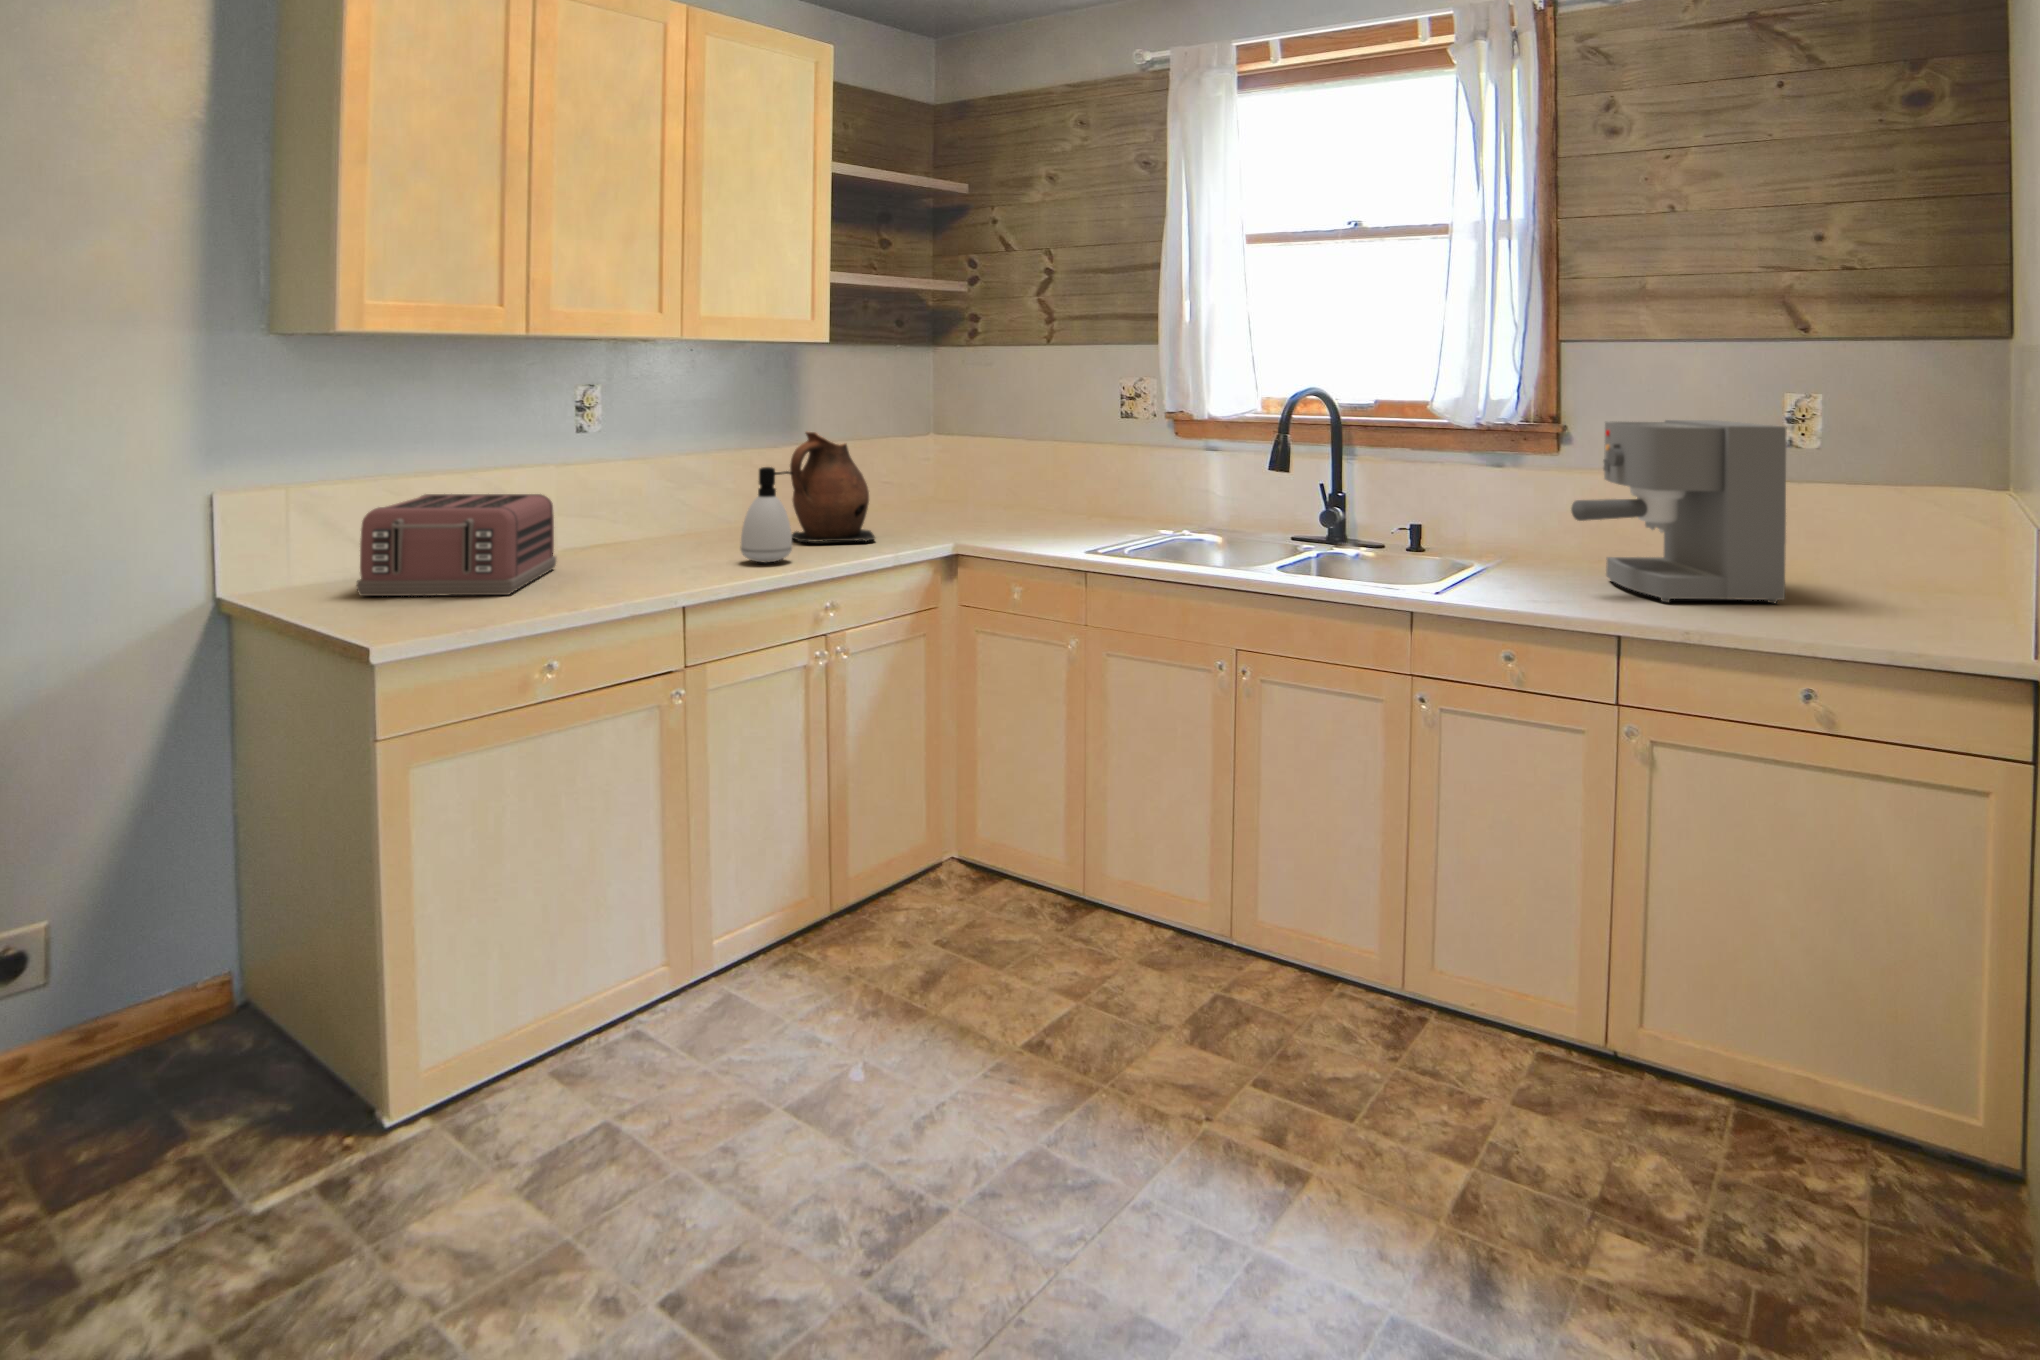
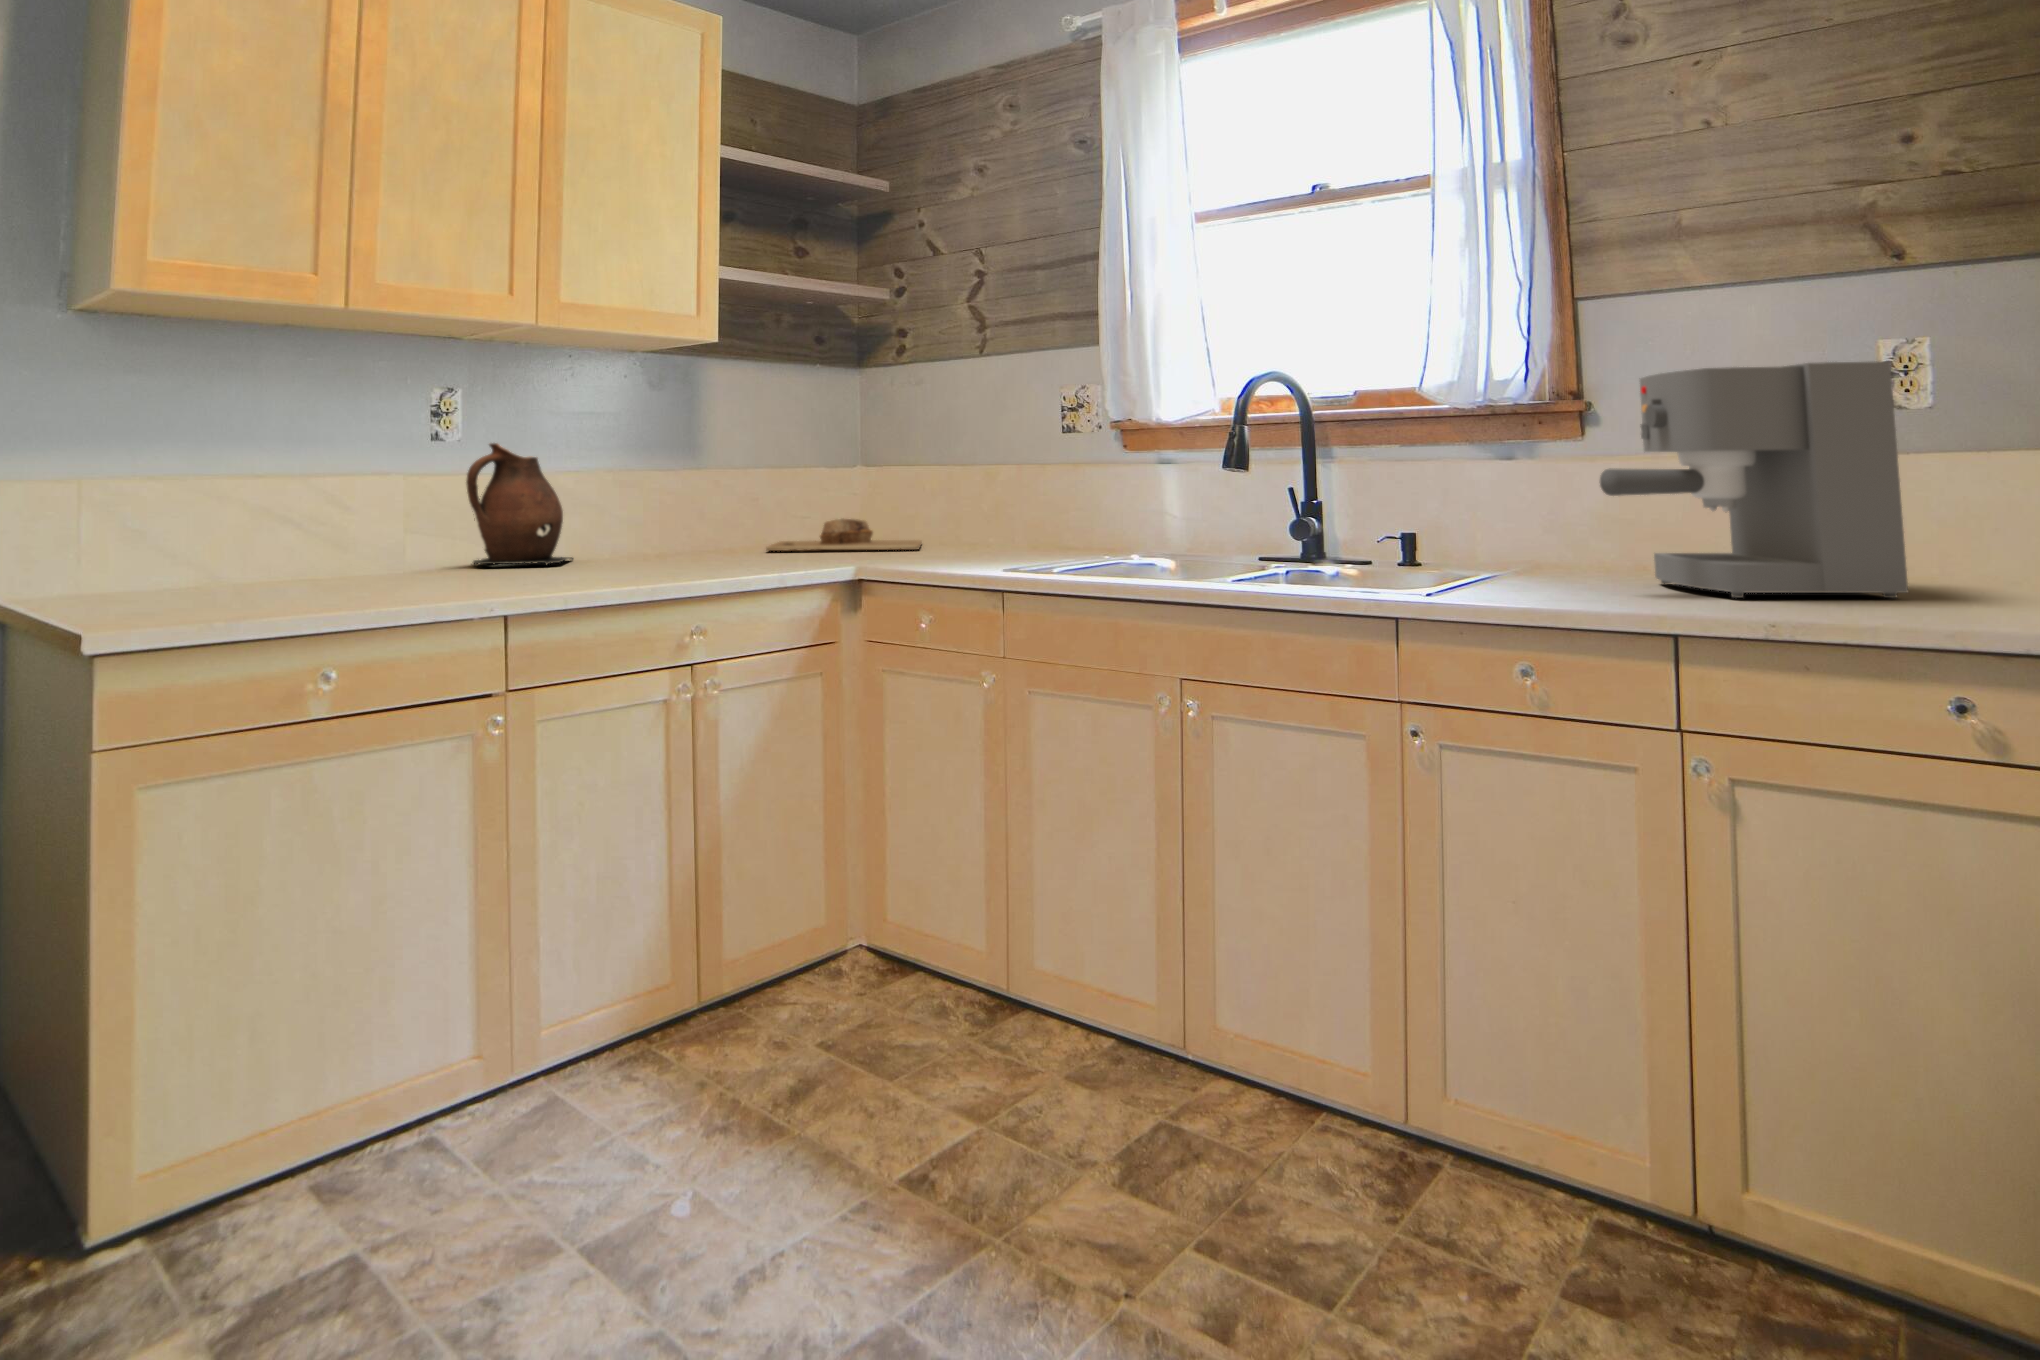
ceramic pitcher: present [790,432,875,542] -> present [466,443,573,565]
soap dispenser: present [740,467,793,563] -> none [593,467,653,578]
cutting board: none [862,489,998,520] -> present [766,518,922,551]
toaster: present [357,494,556,596] -> none [134,497,384,602]

